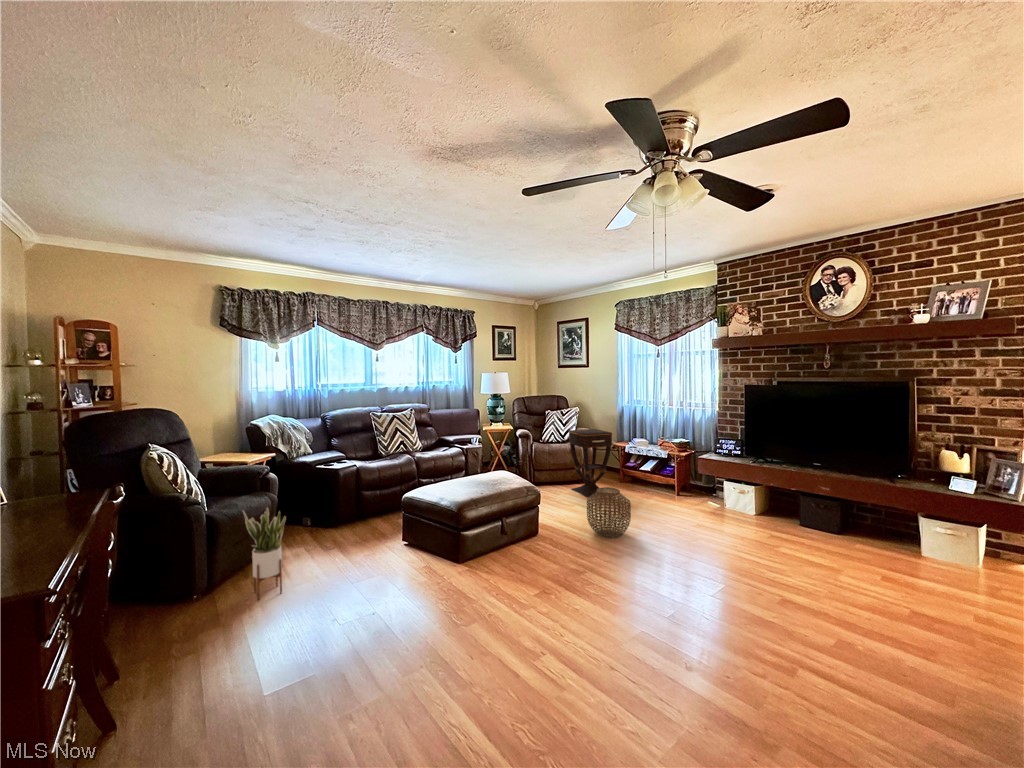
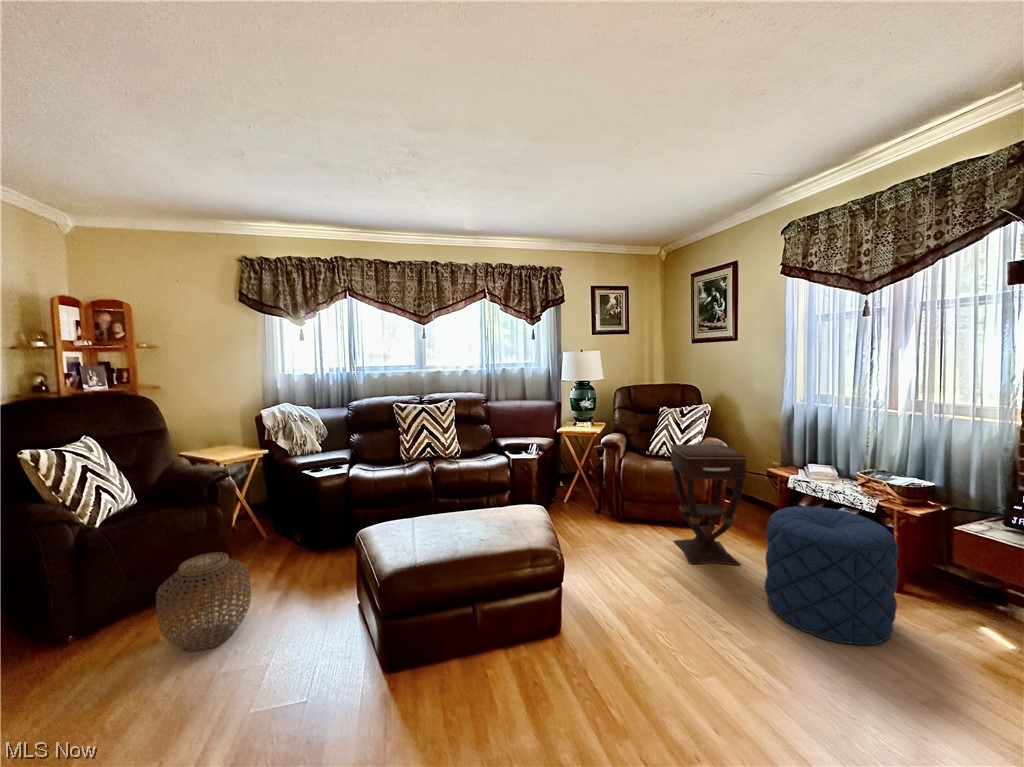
pouf: none [628,454,682,512] -> present [764,506,899,645]
woven basket: present [587,487,631,538] -> present [156,552,251,652]
potted plant: present [243,508,286,600] -> none [44,544,108,679]

